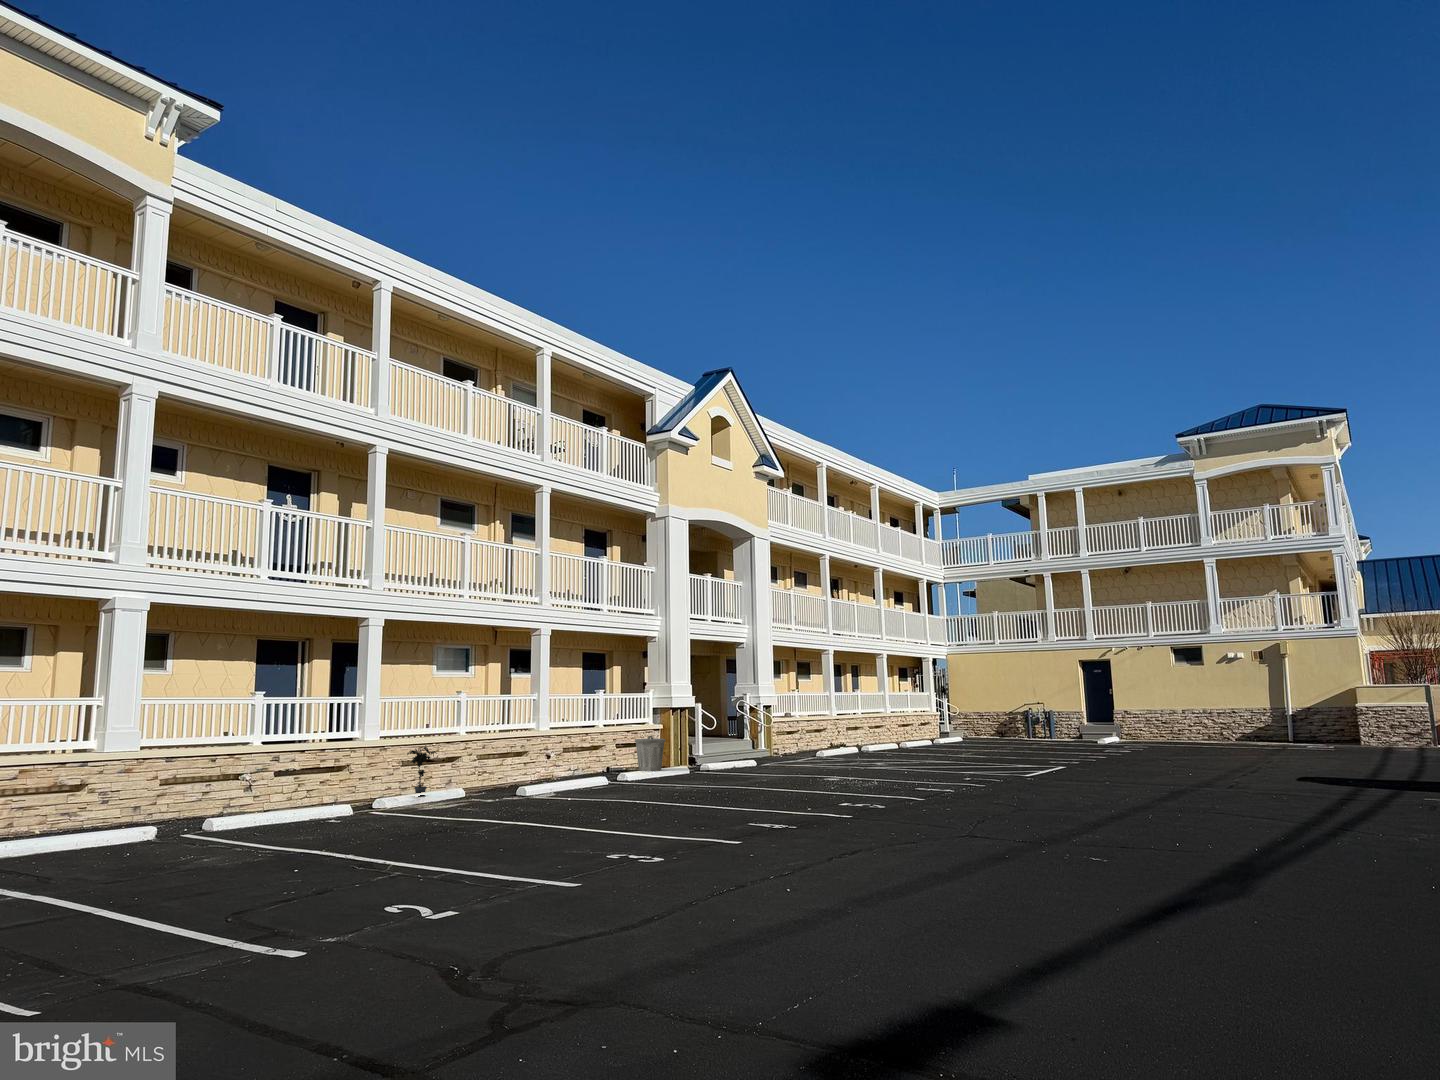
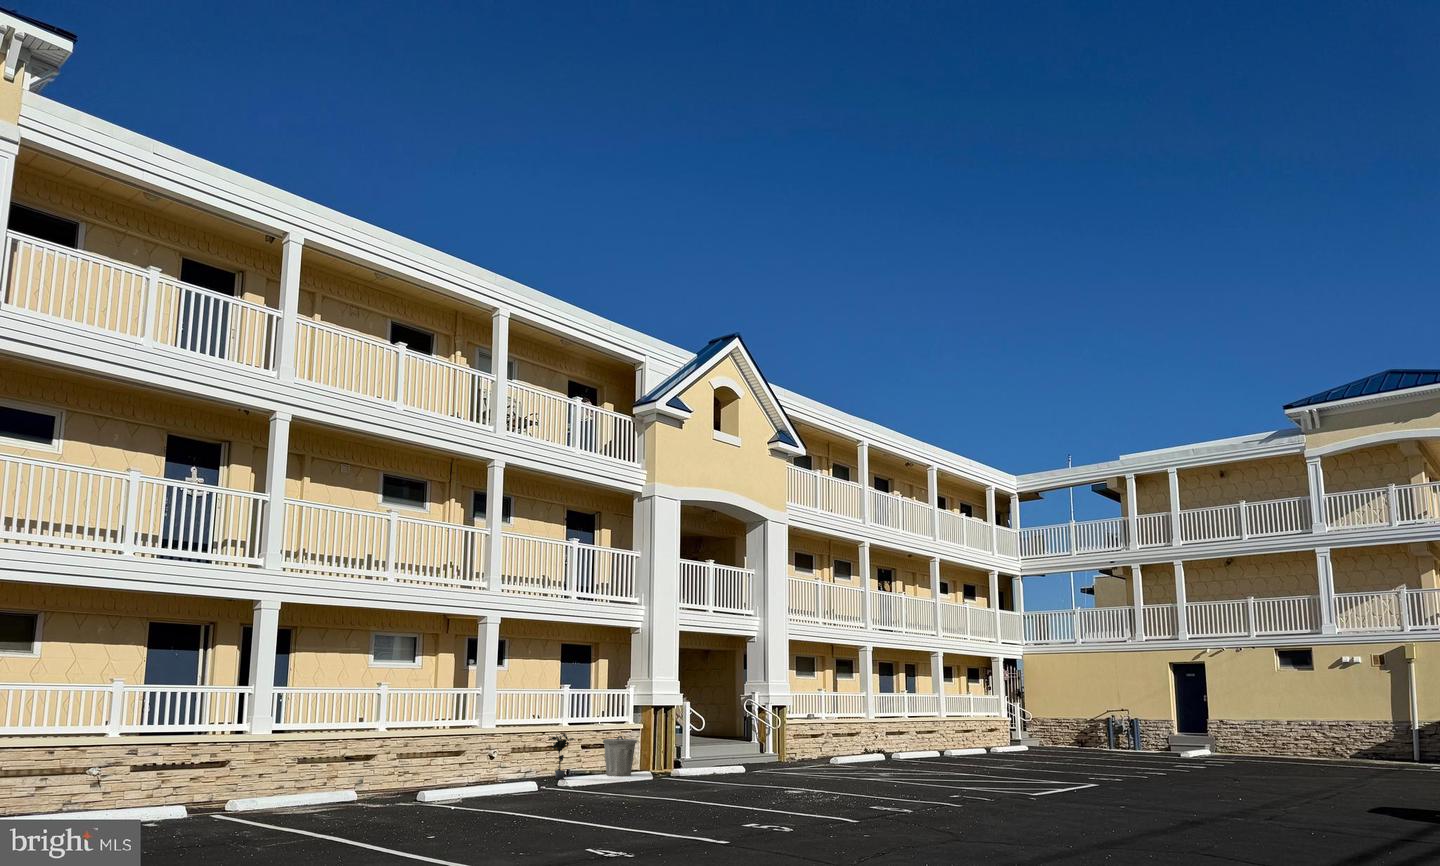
potted plant: present [407,745,437,796] -> present [549,734,575,779]

